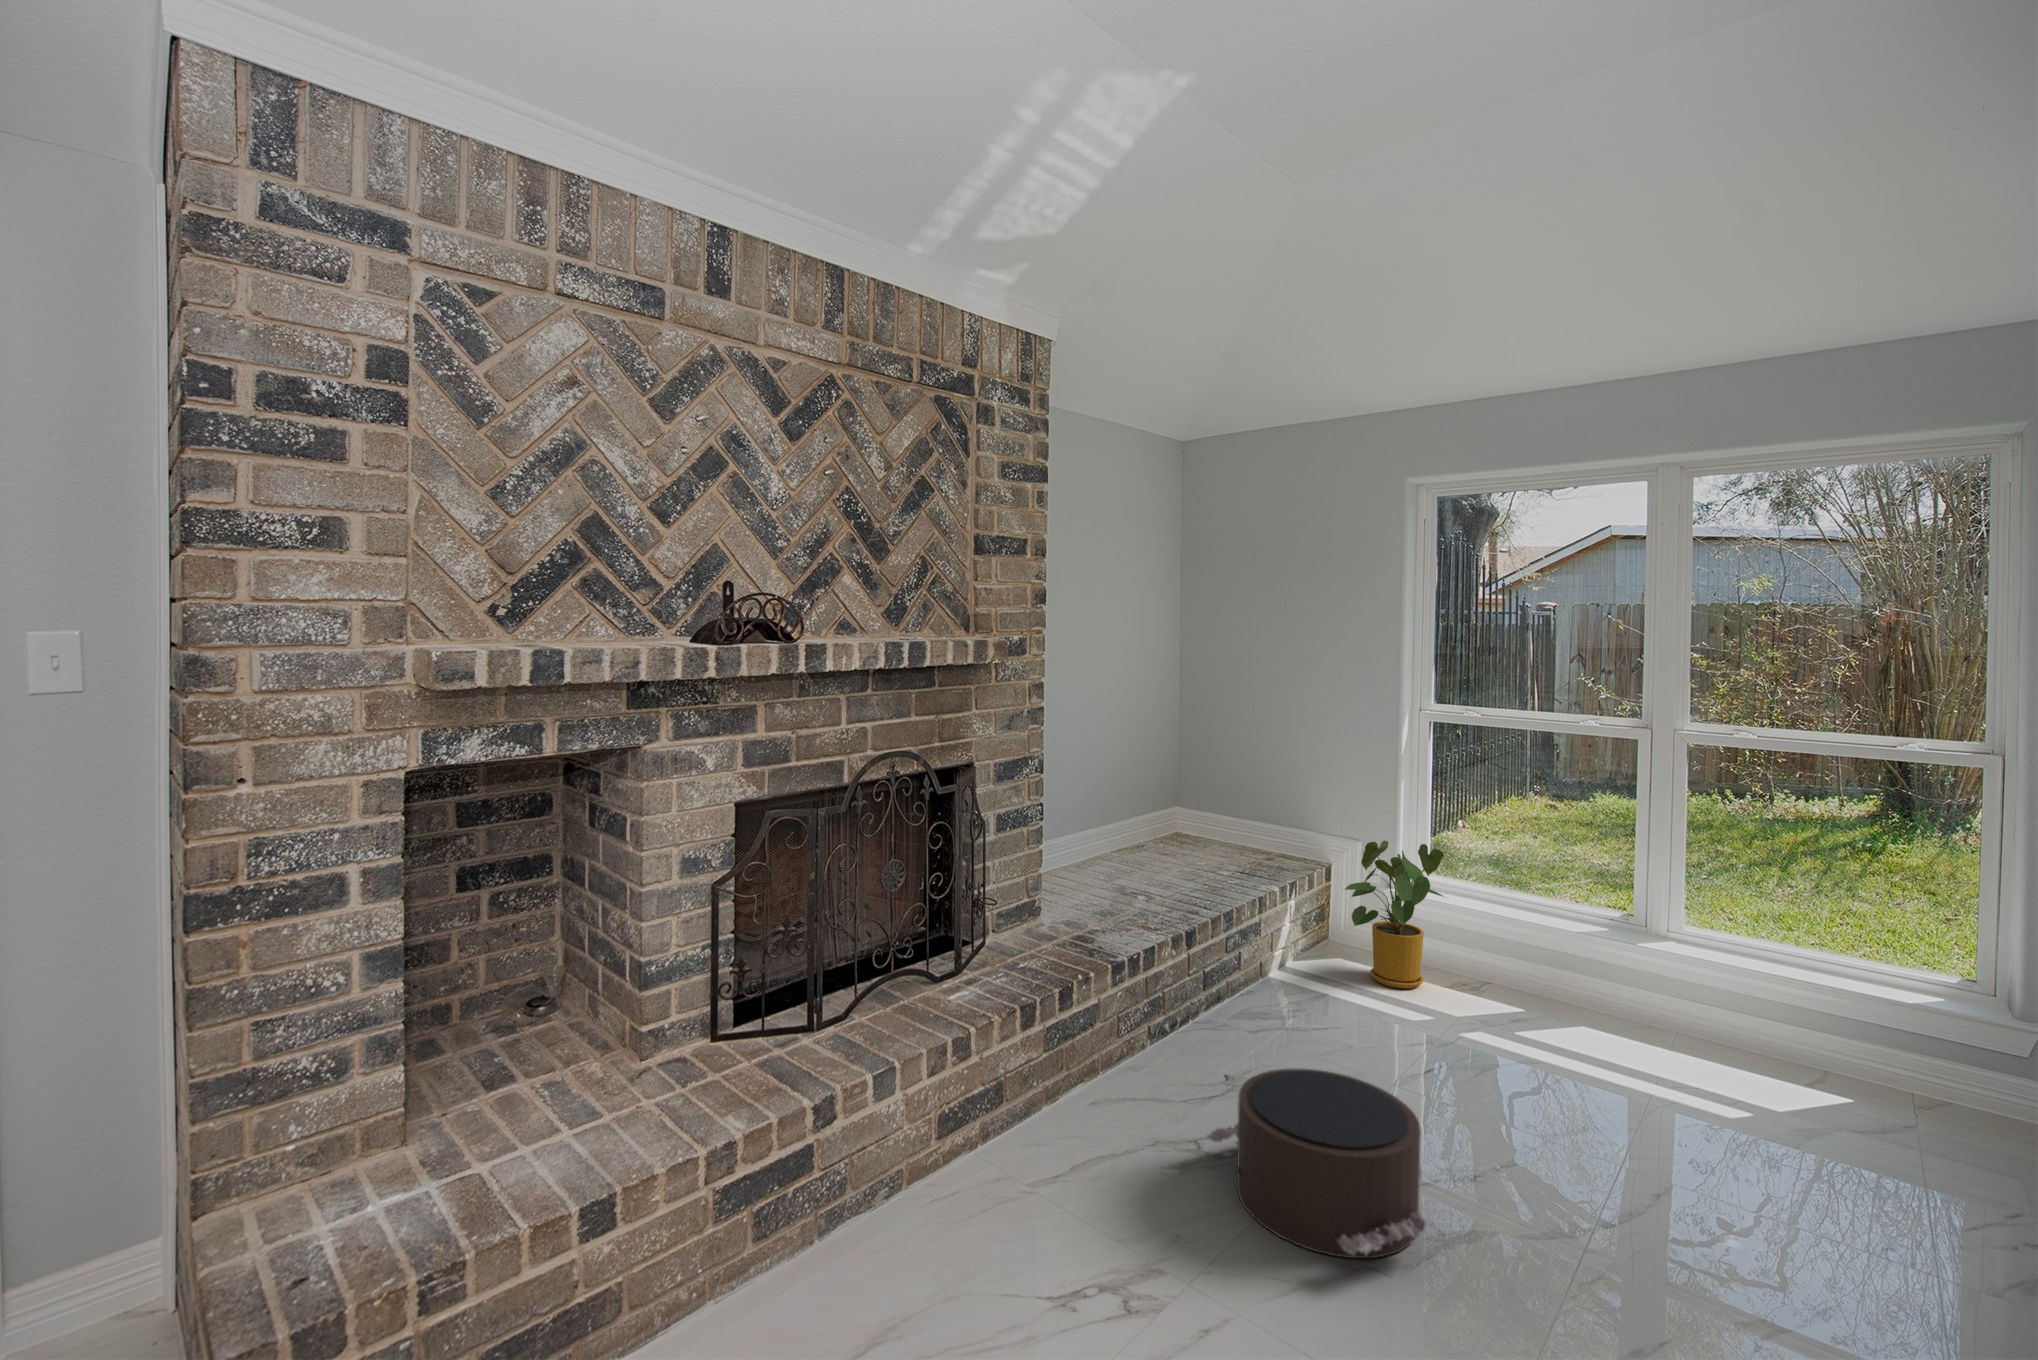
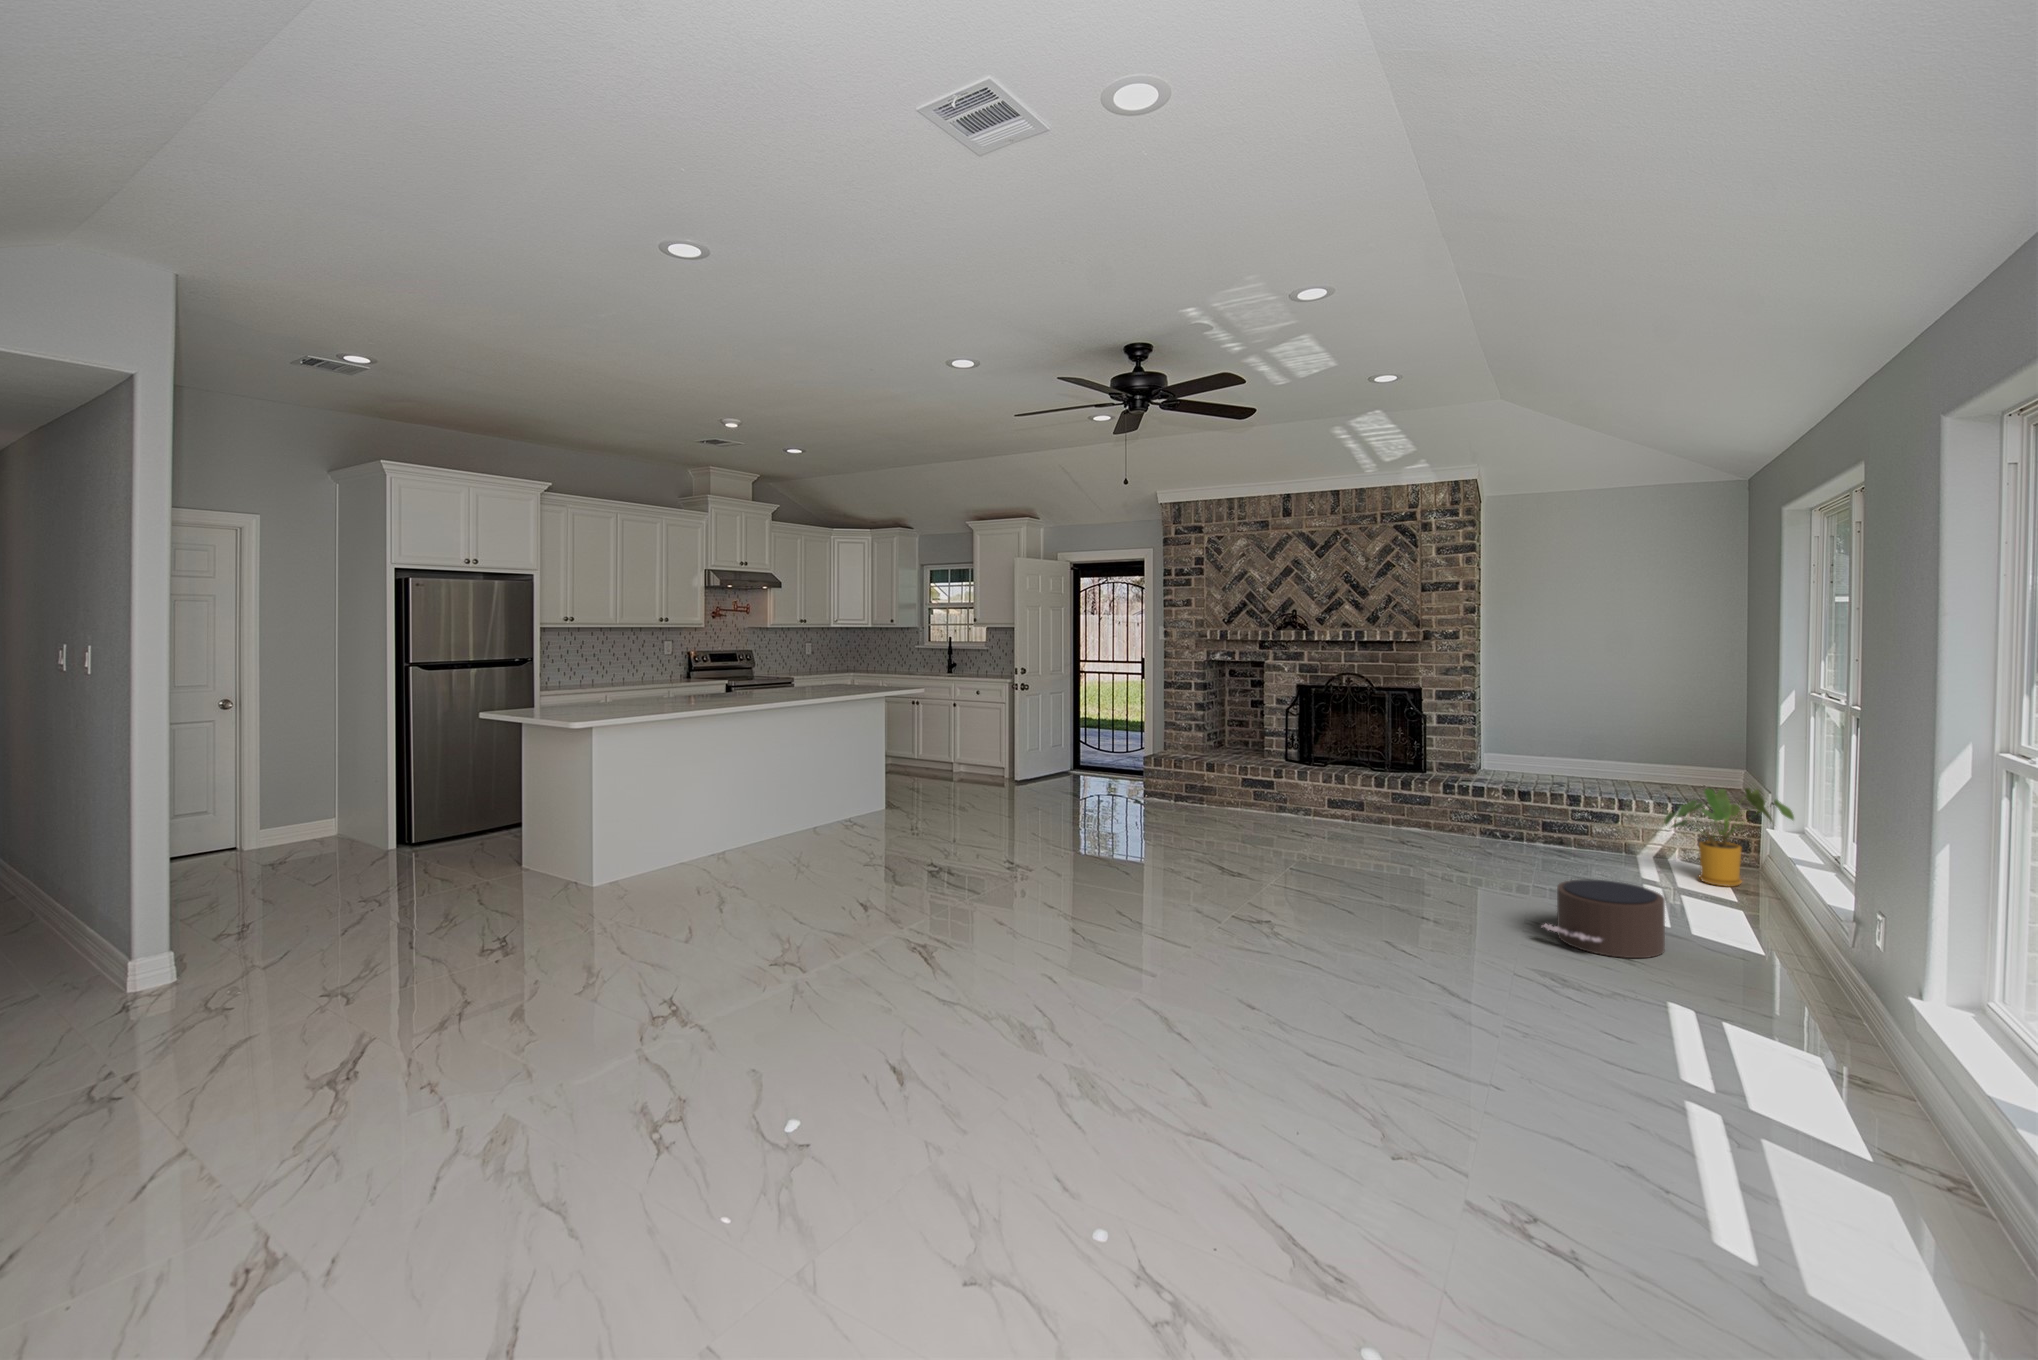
pouf: present [1207,1068,1434,1258] -> present [1542,880,1665,958]

